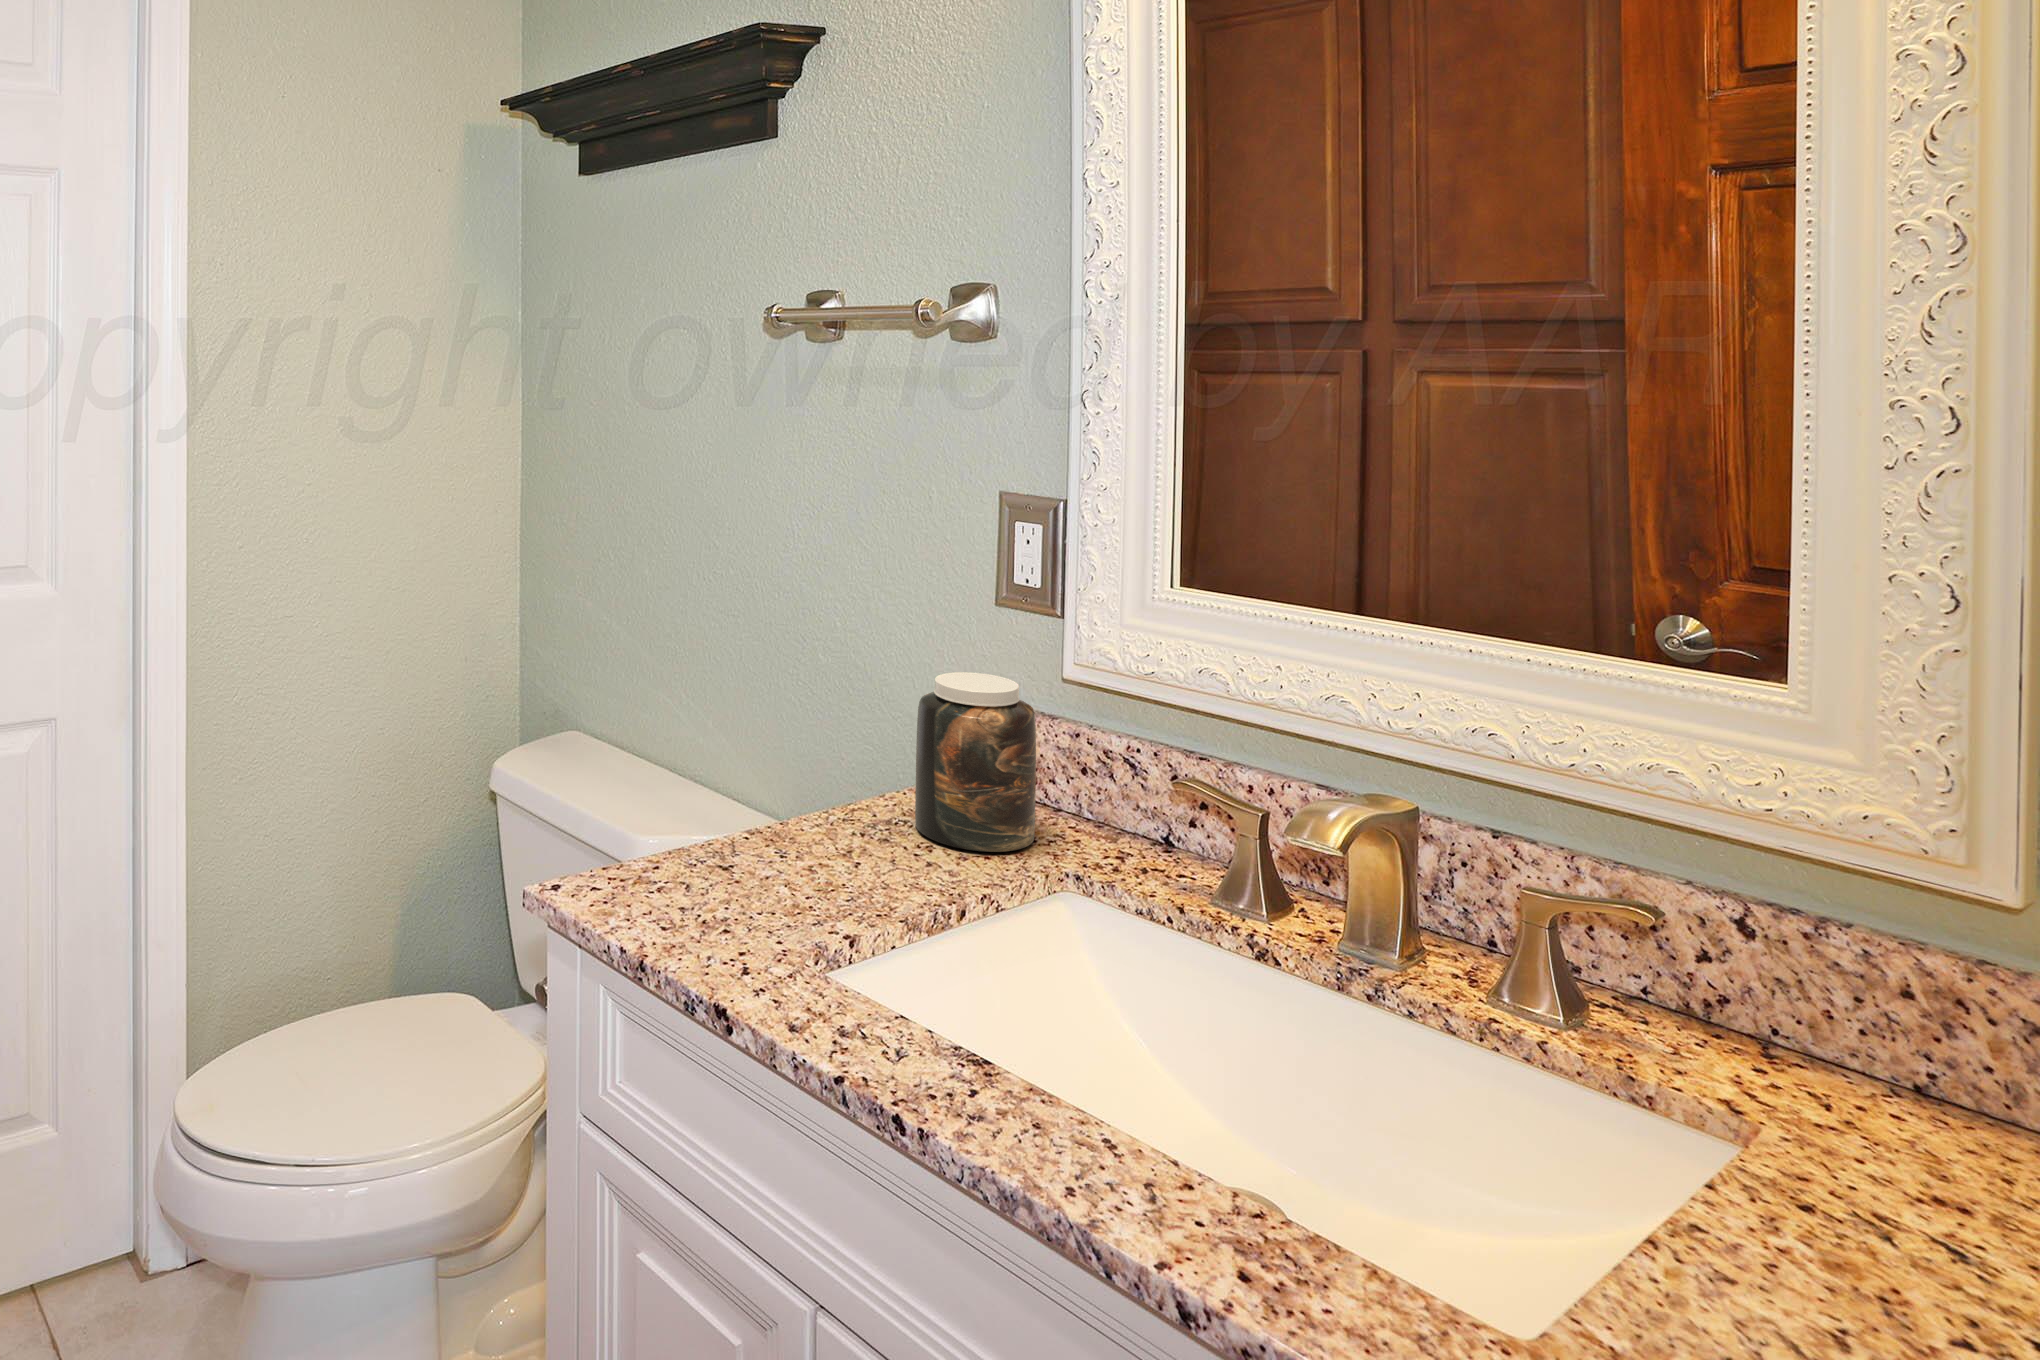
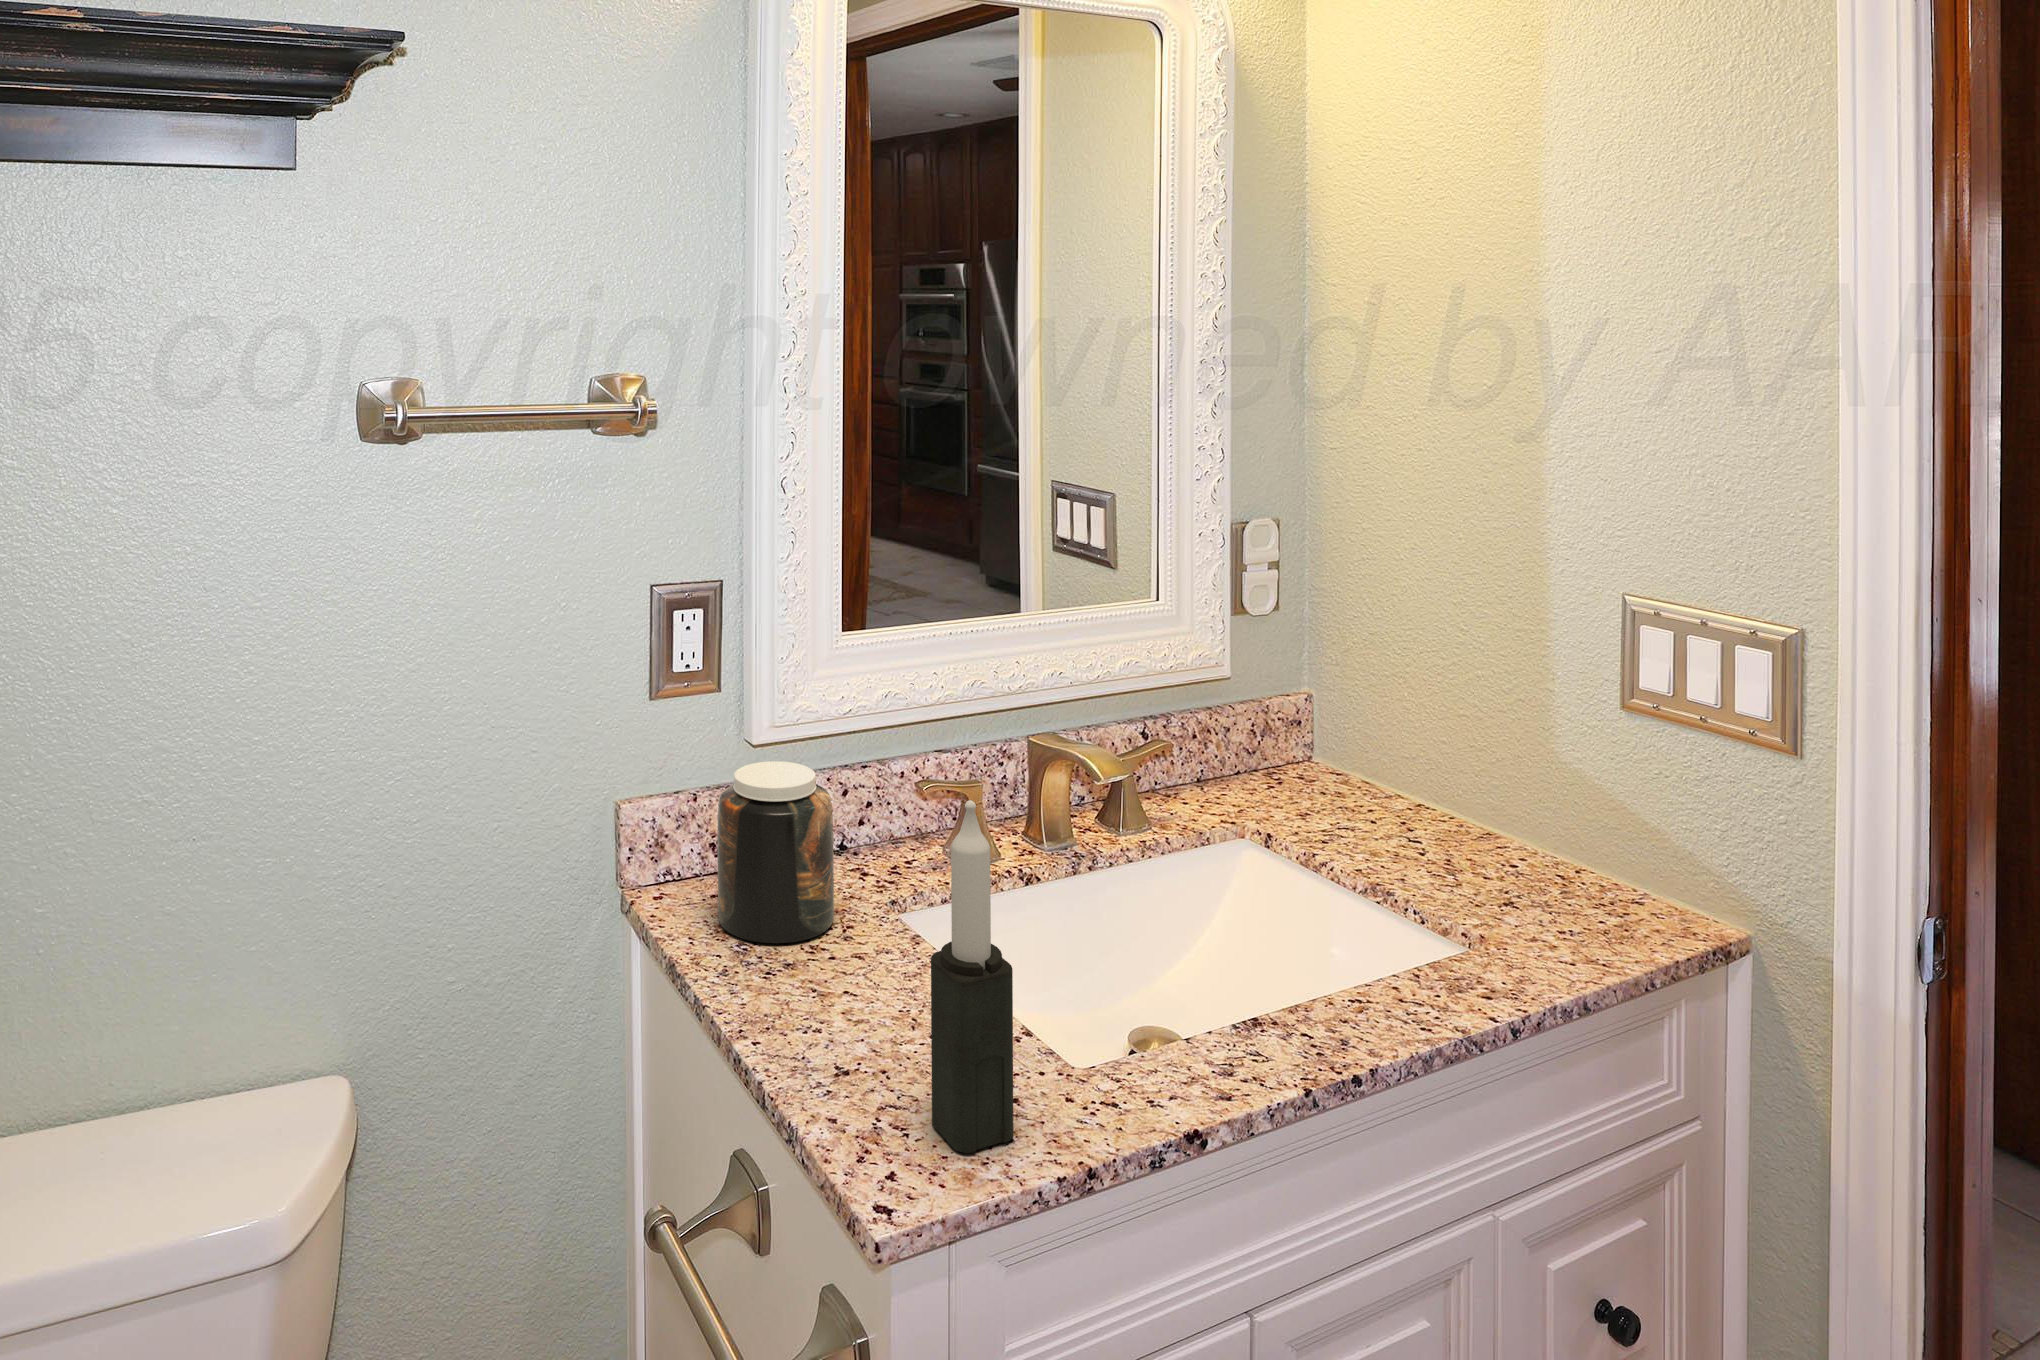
candle: none [634,618,710,928] -> present [931,800,1013,1153]

